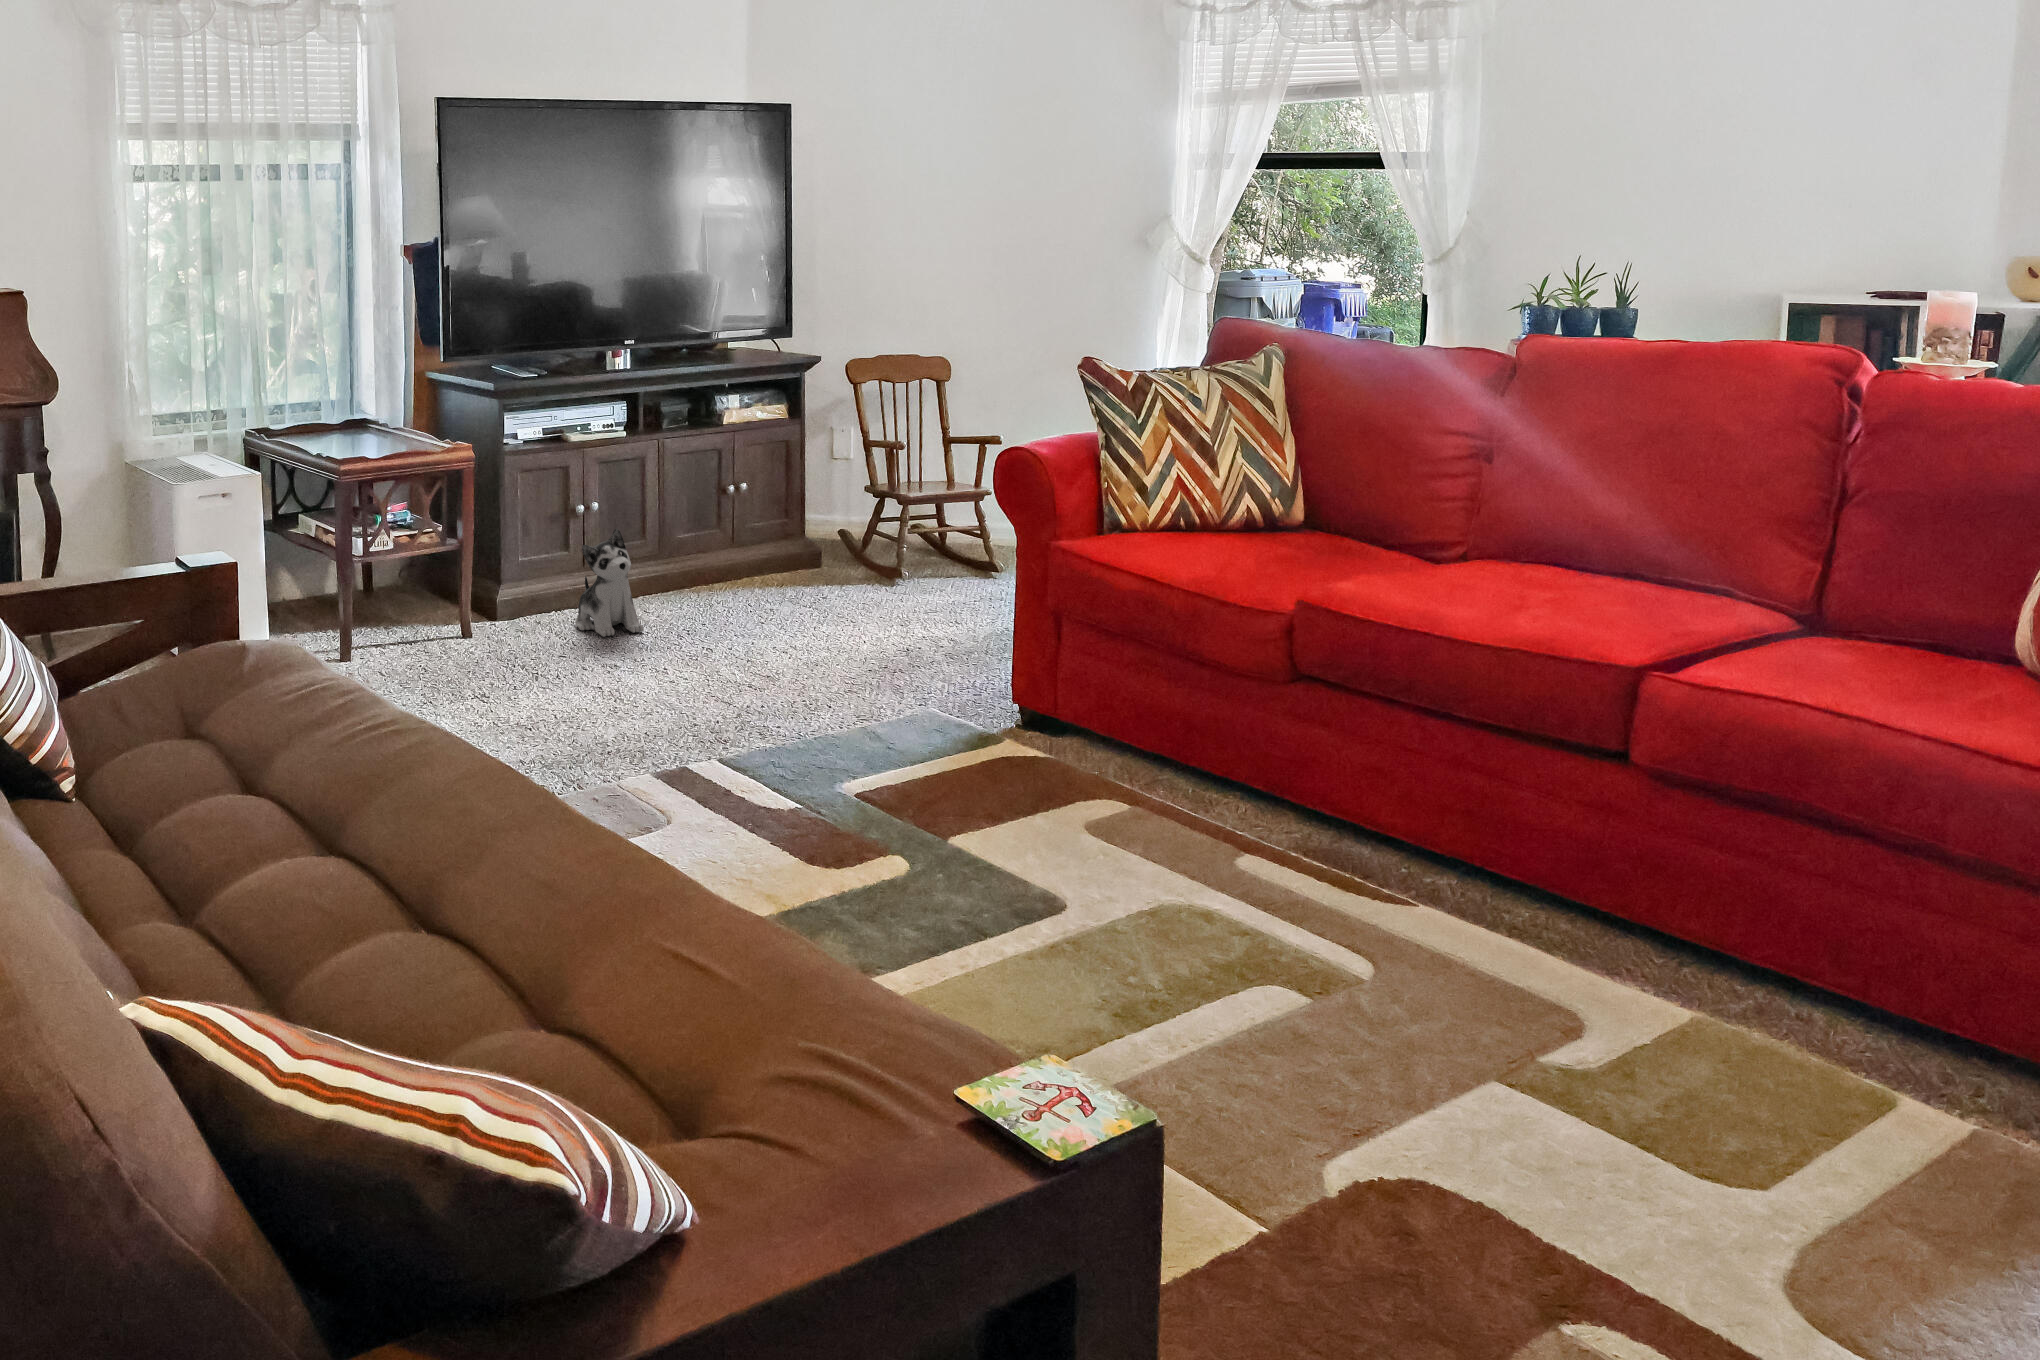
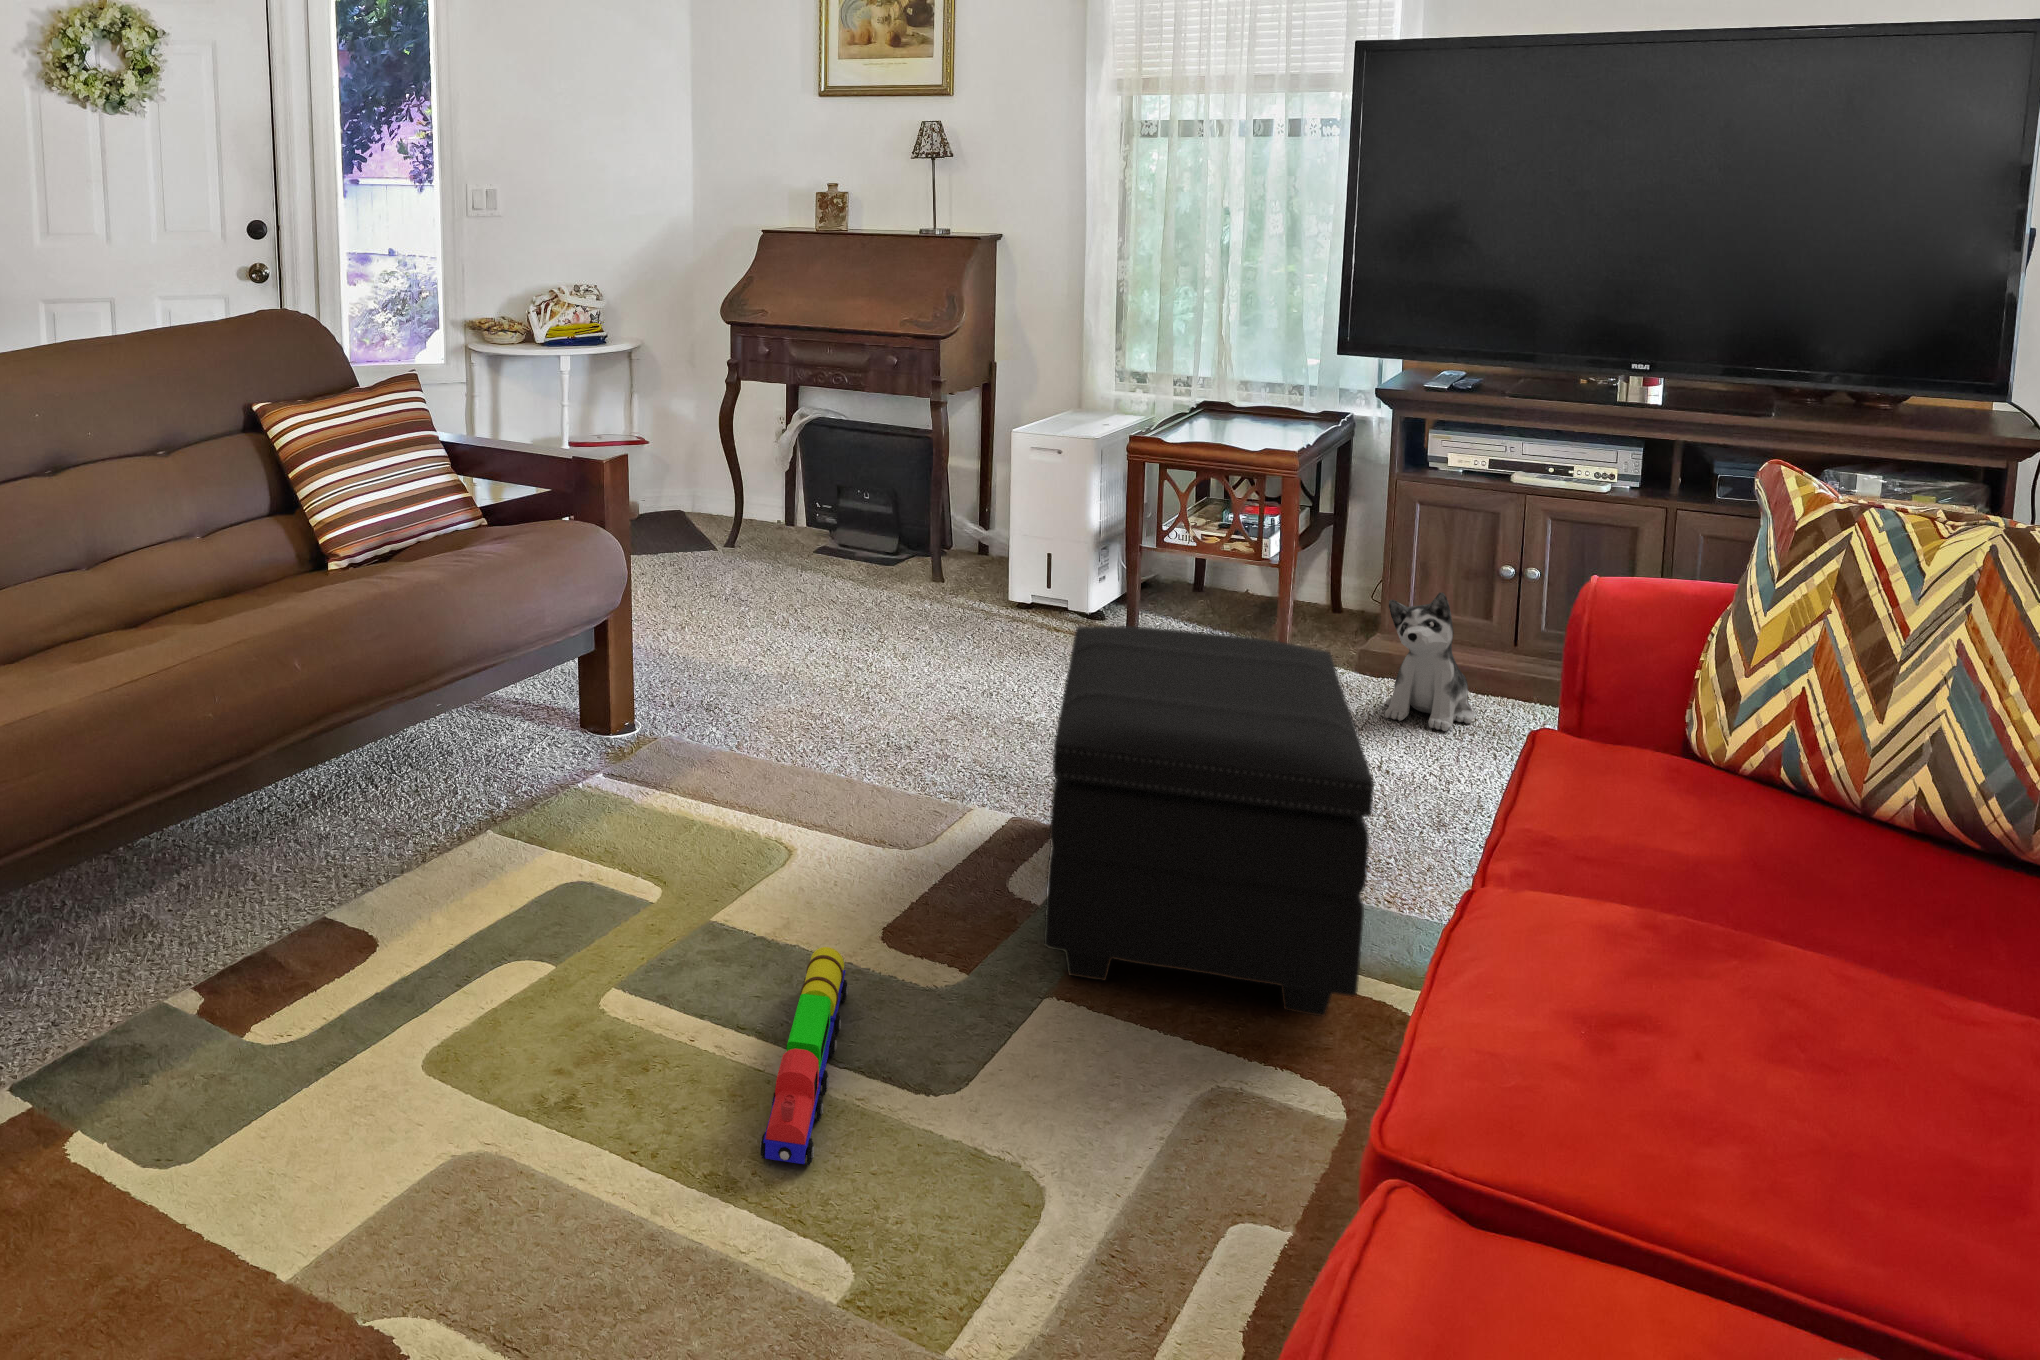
footstool: none [679,561,1040,825] -> present [1044,626,1374,1016]
toy train: none [897,867,1158,980] -> present [760,947,848,1166]

